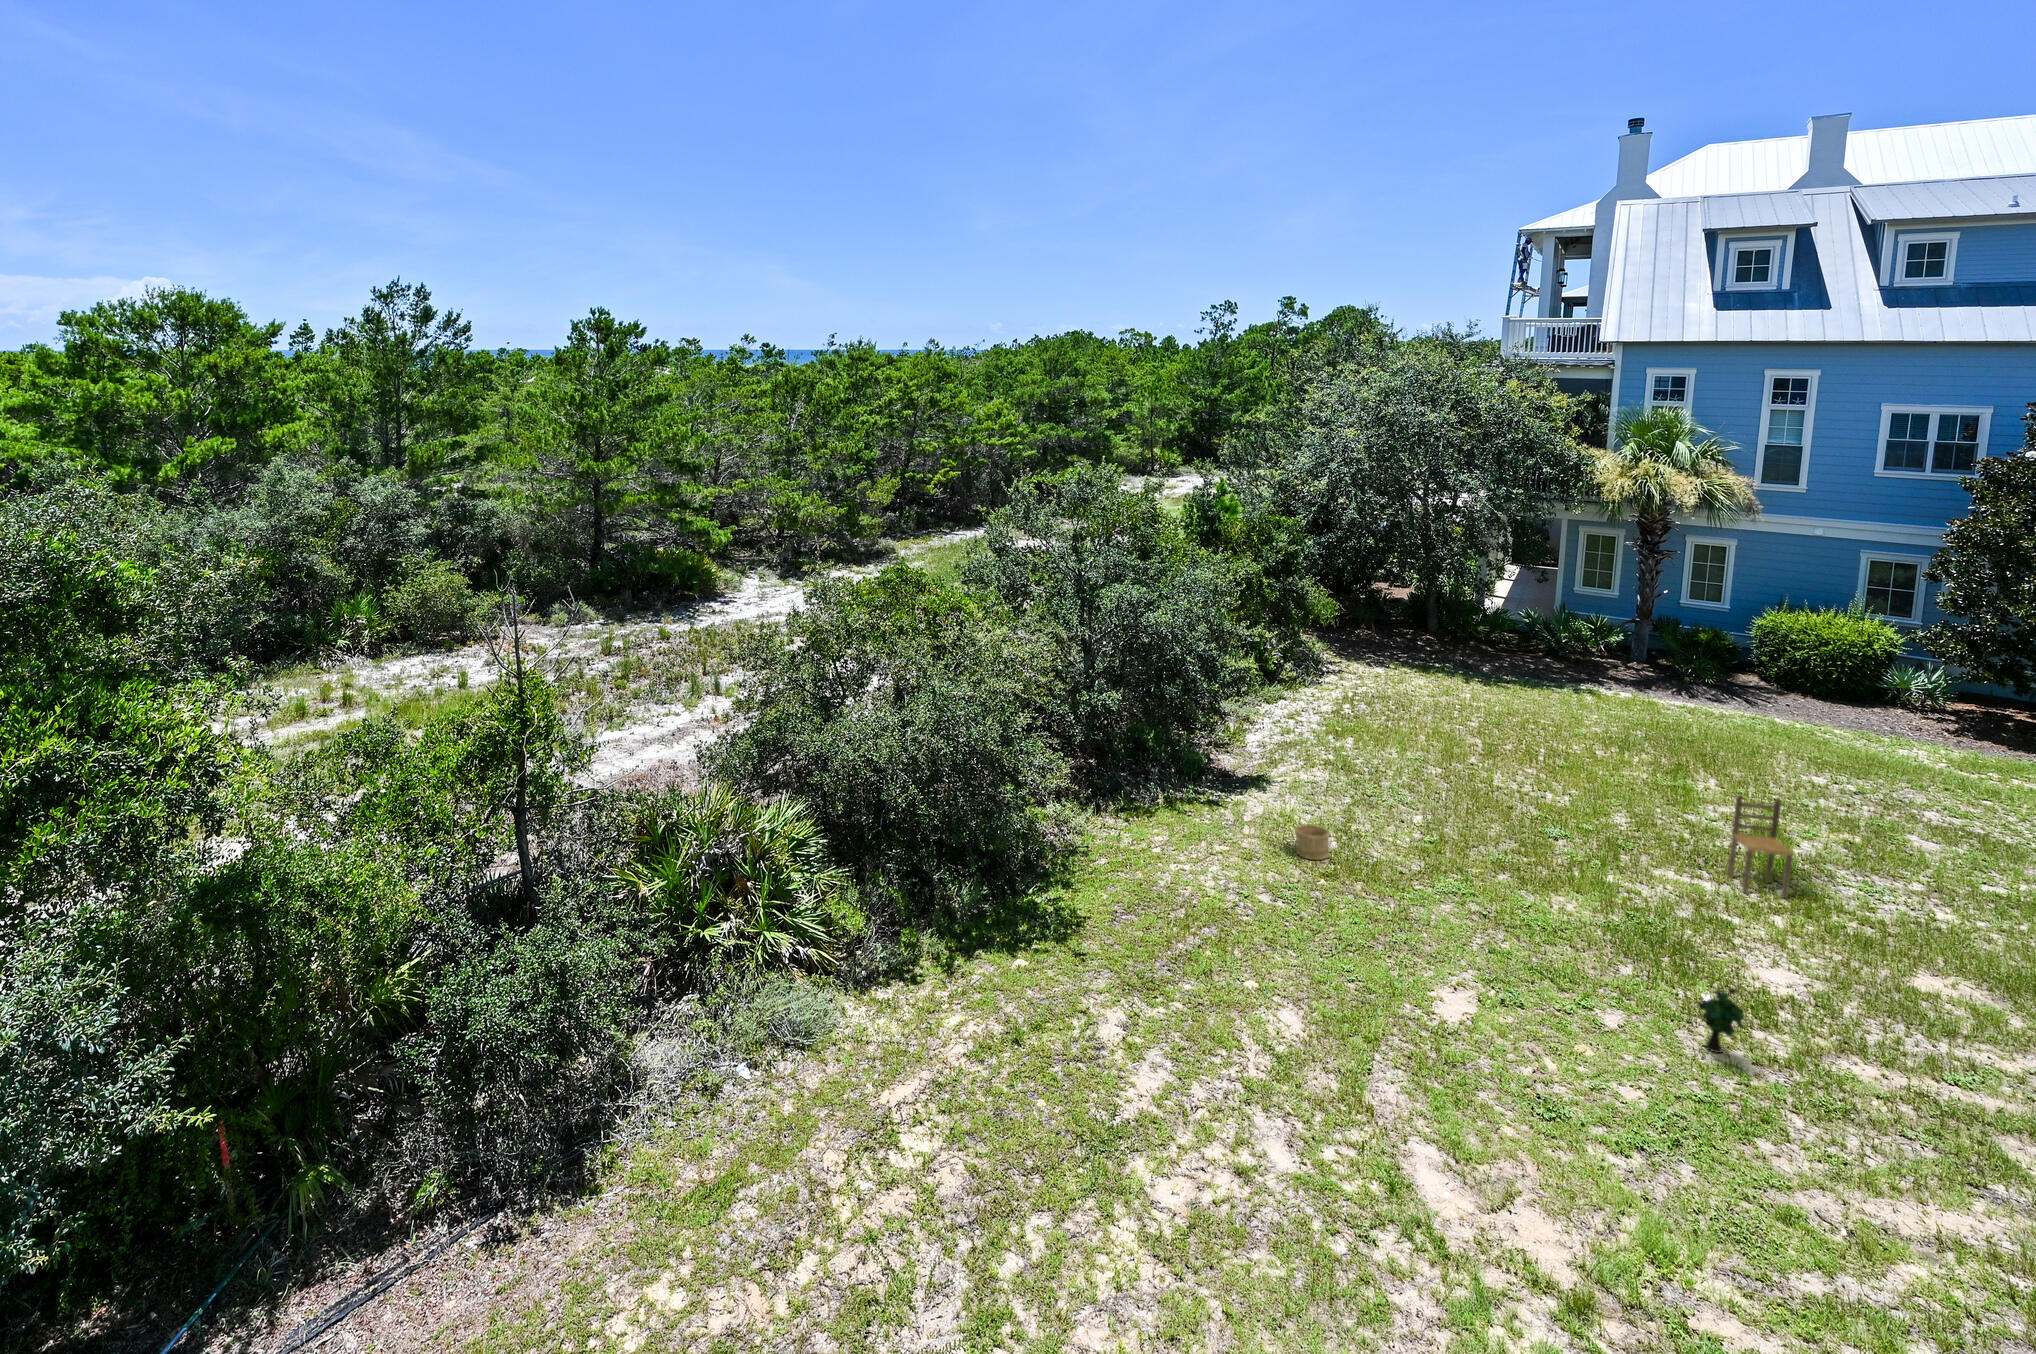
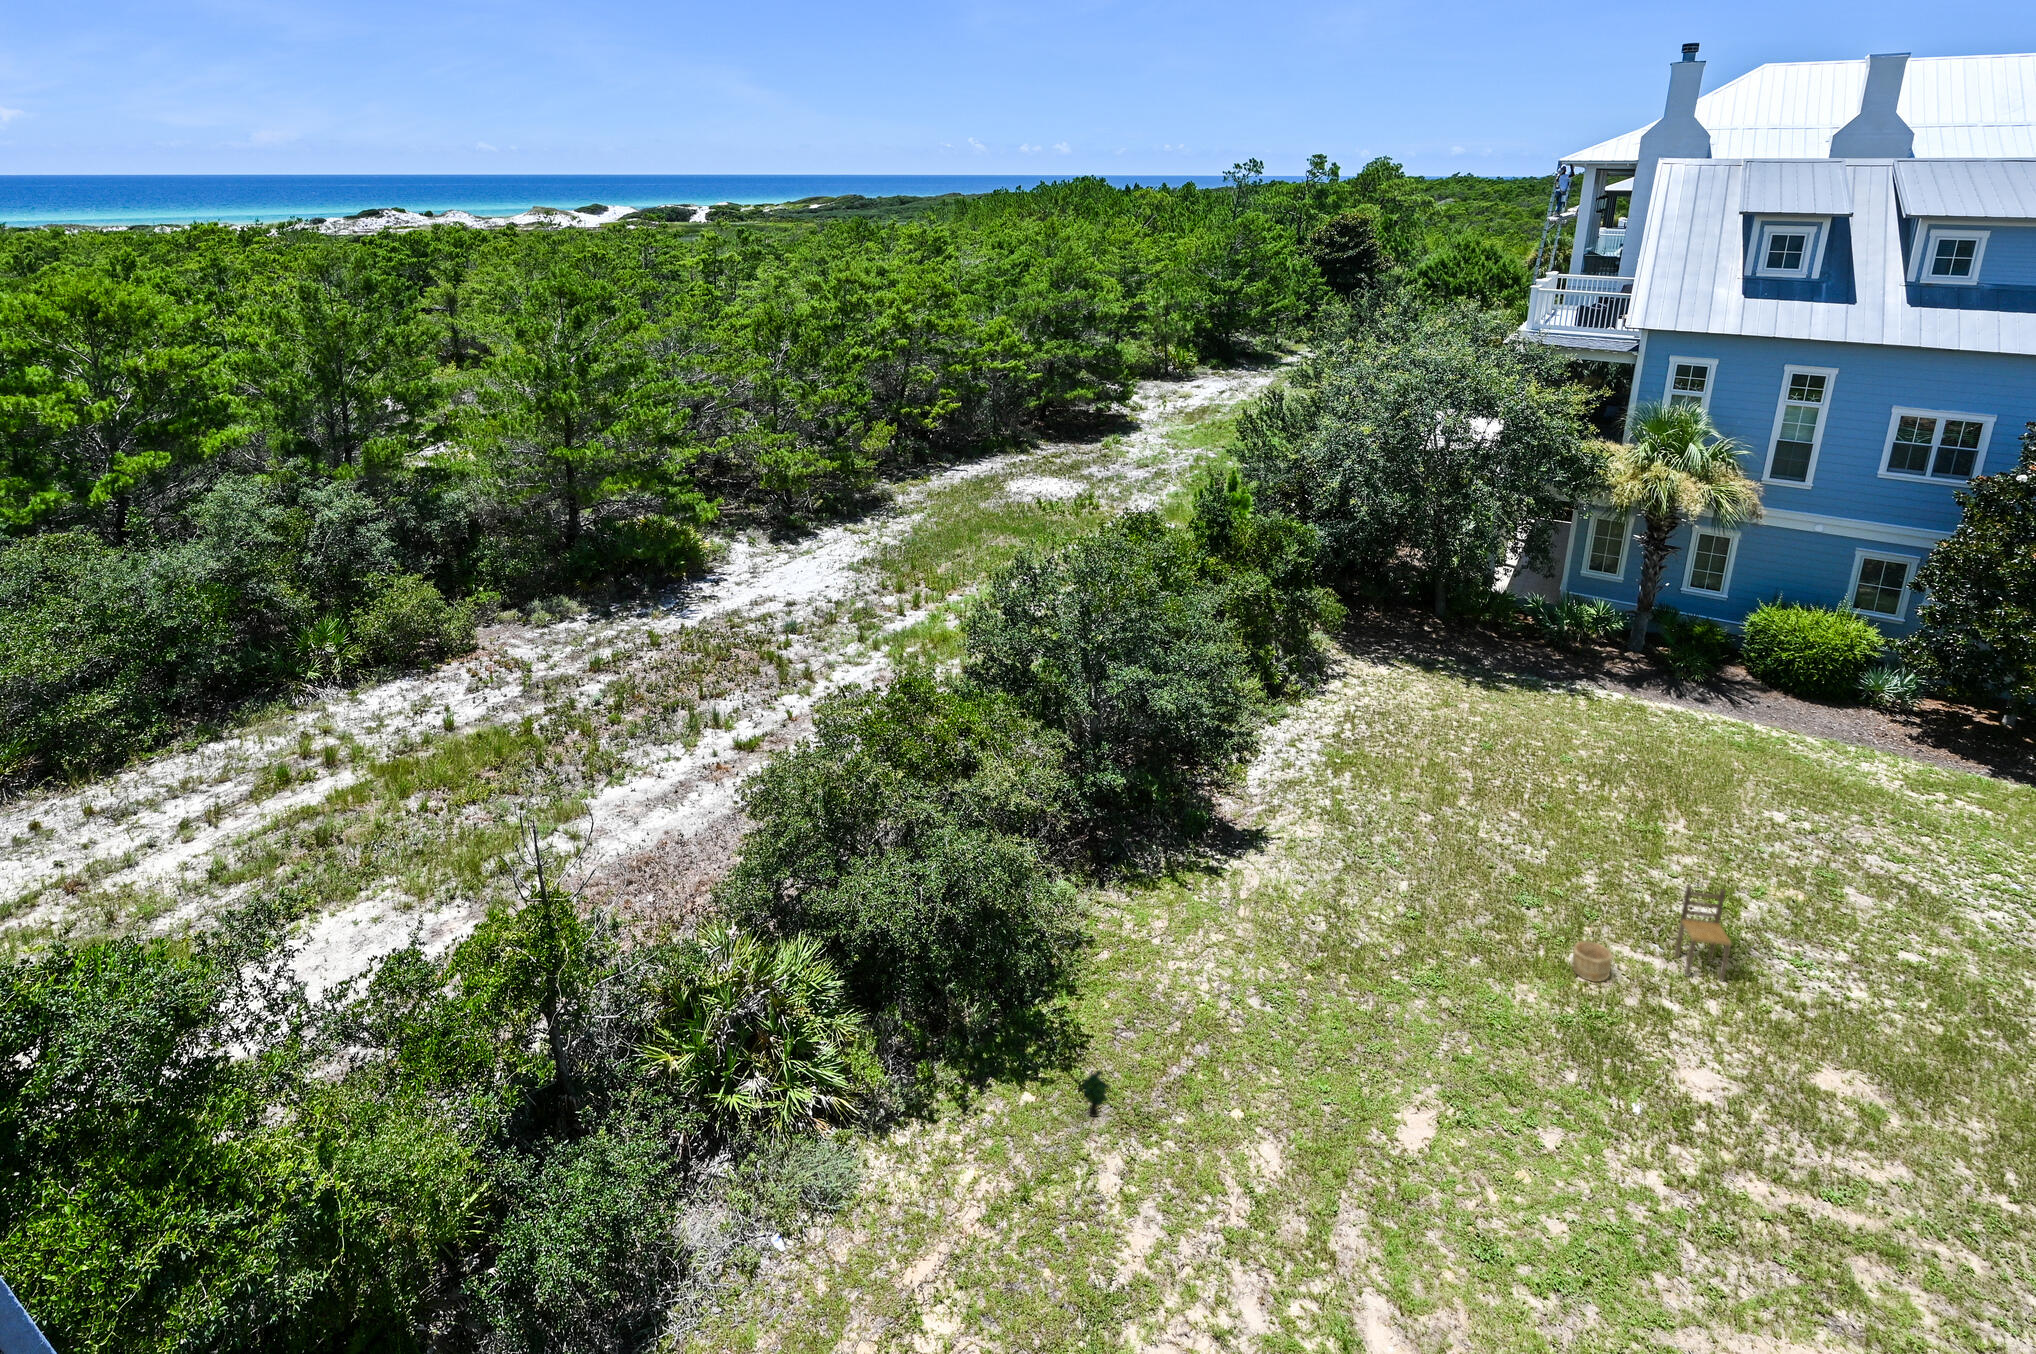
wooden bucket: present [1295,824,1330,860] -> present [1572,941,1612,982]
decorative plant: present [1697,988,1745,1053] -> present [1082,1070,1110,1117]

